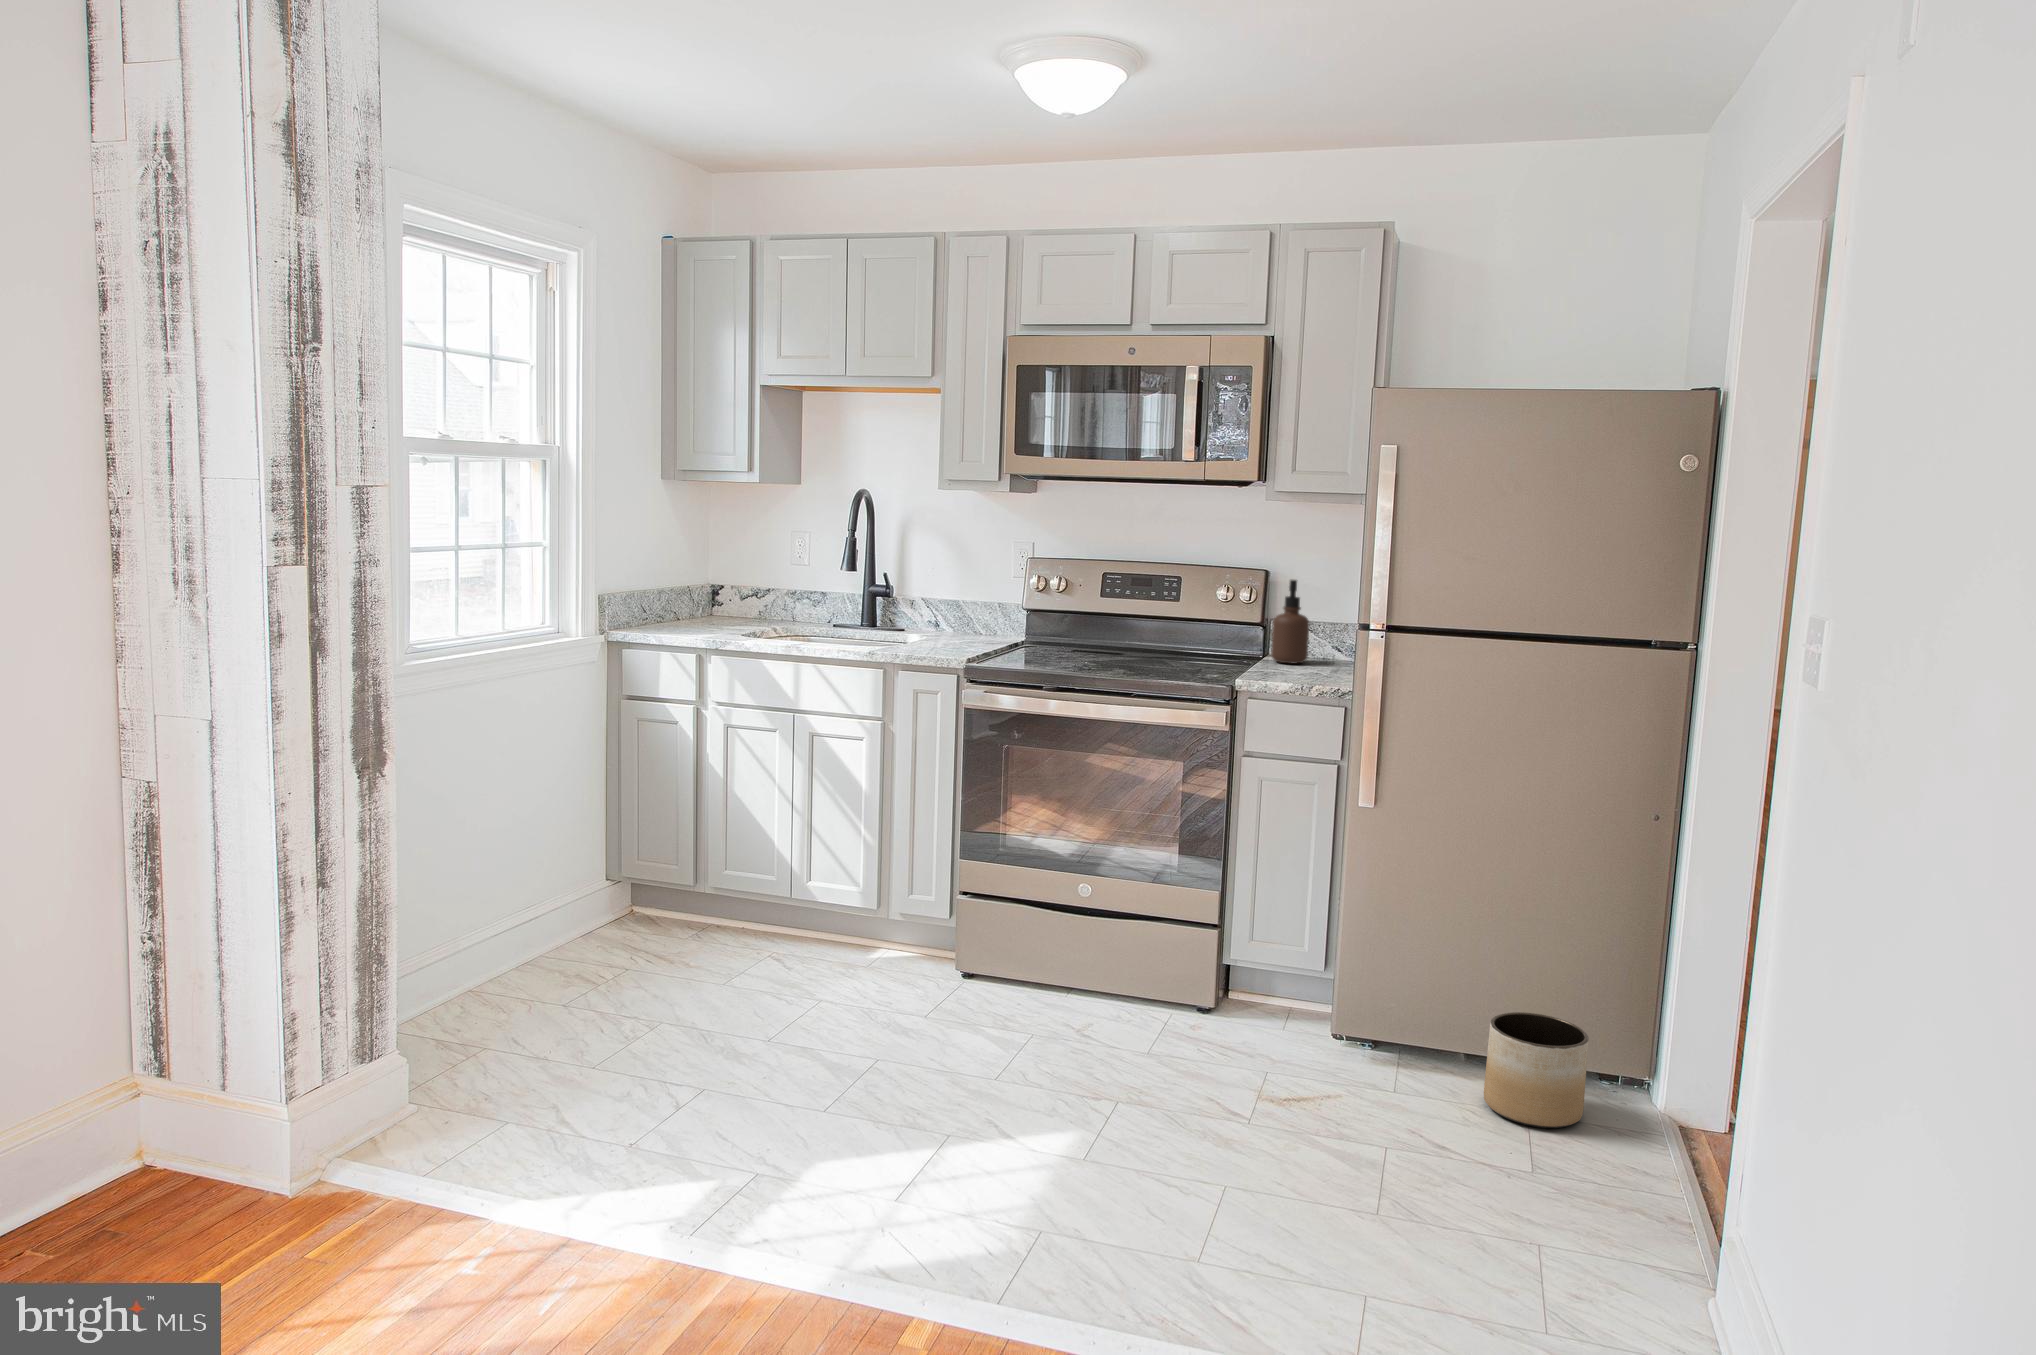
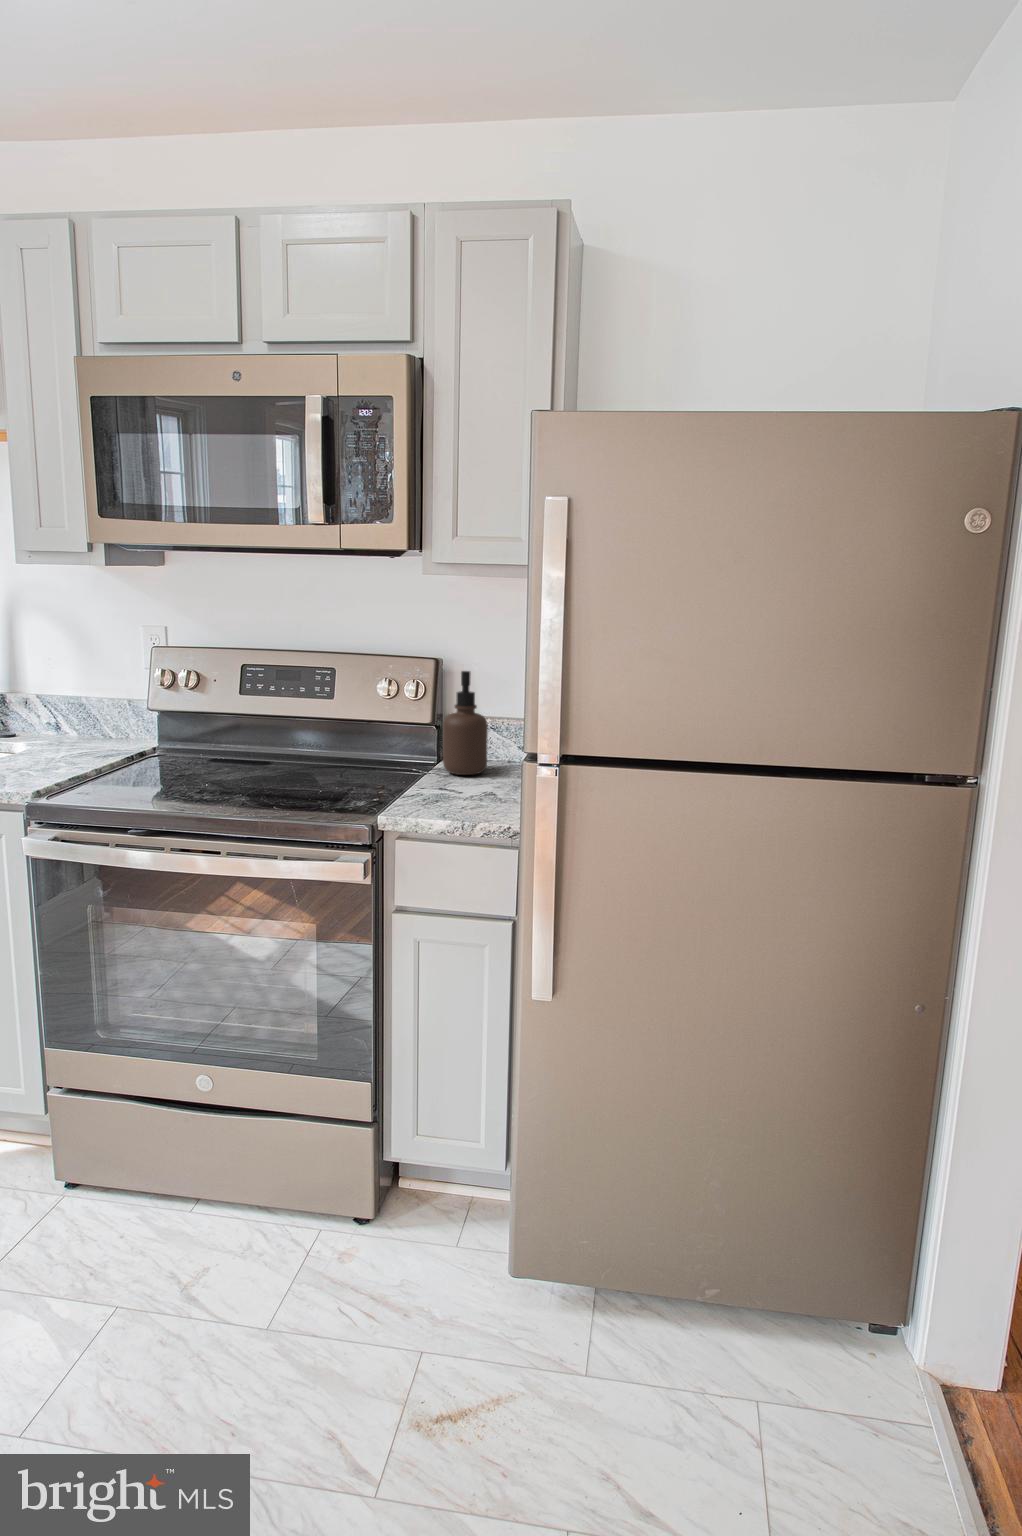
planter: present [1484,1012,1589,1128] -> none [686,1268,821,1455]

